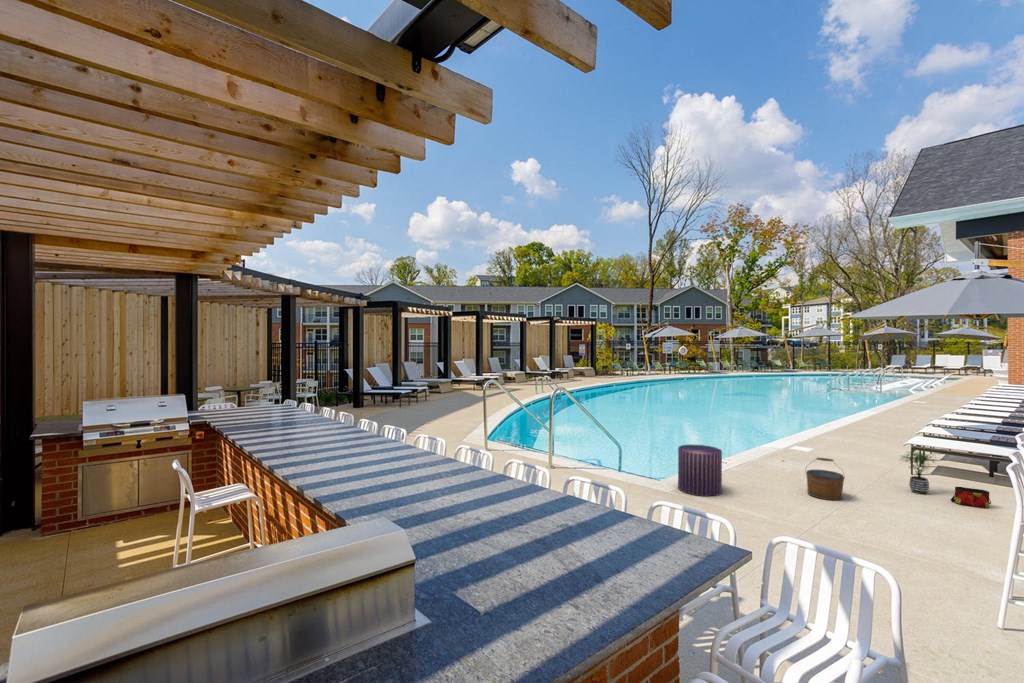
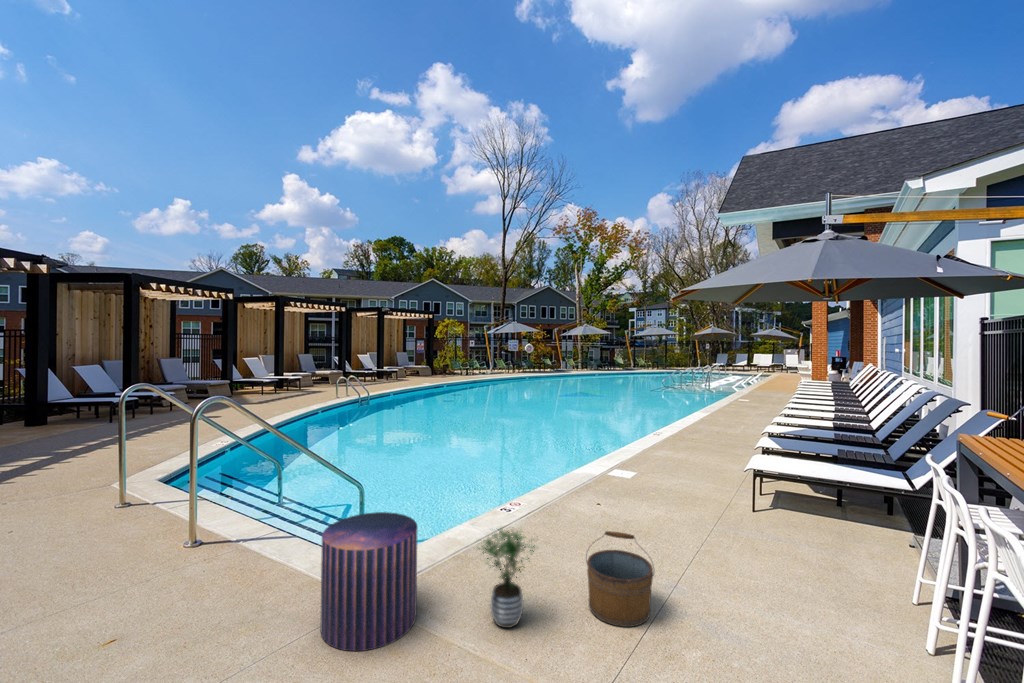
potted plant: present [903,452,934,494] -> present [481,529,535,628]
bag: present [951,487,991,508] -> none [830,570,897,616]

